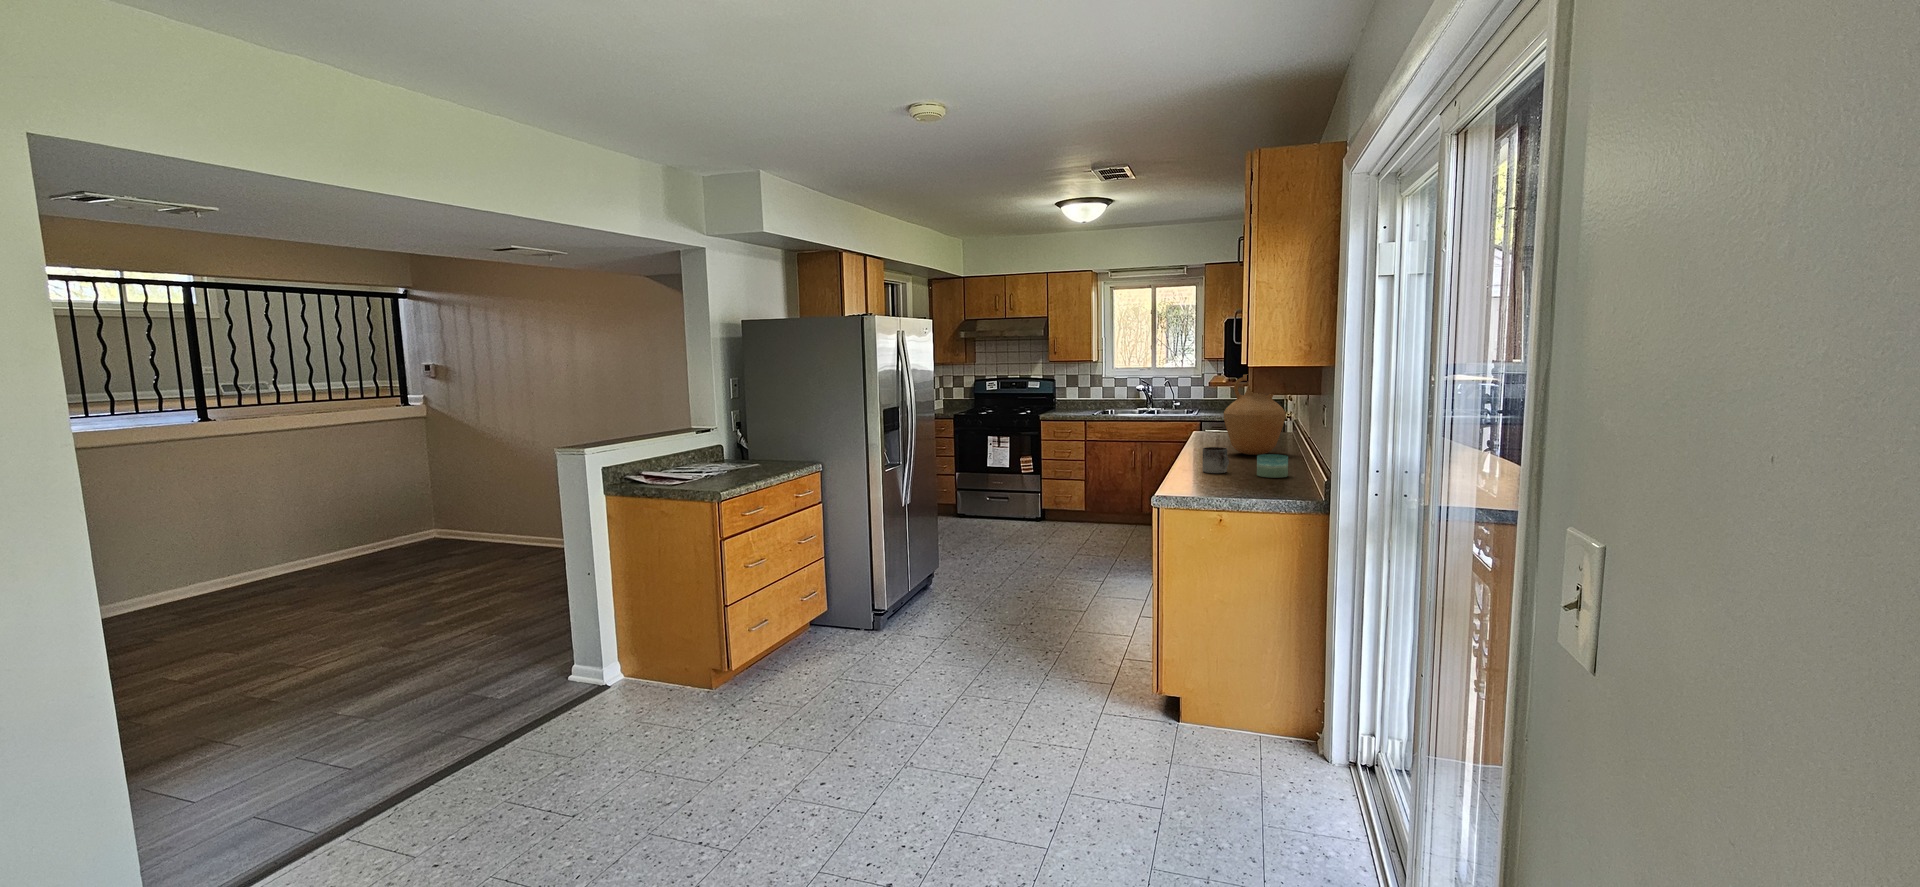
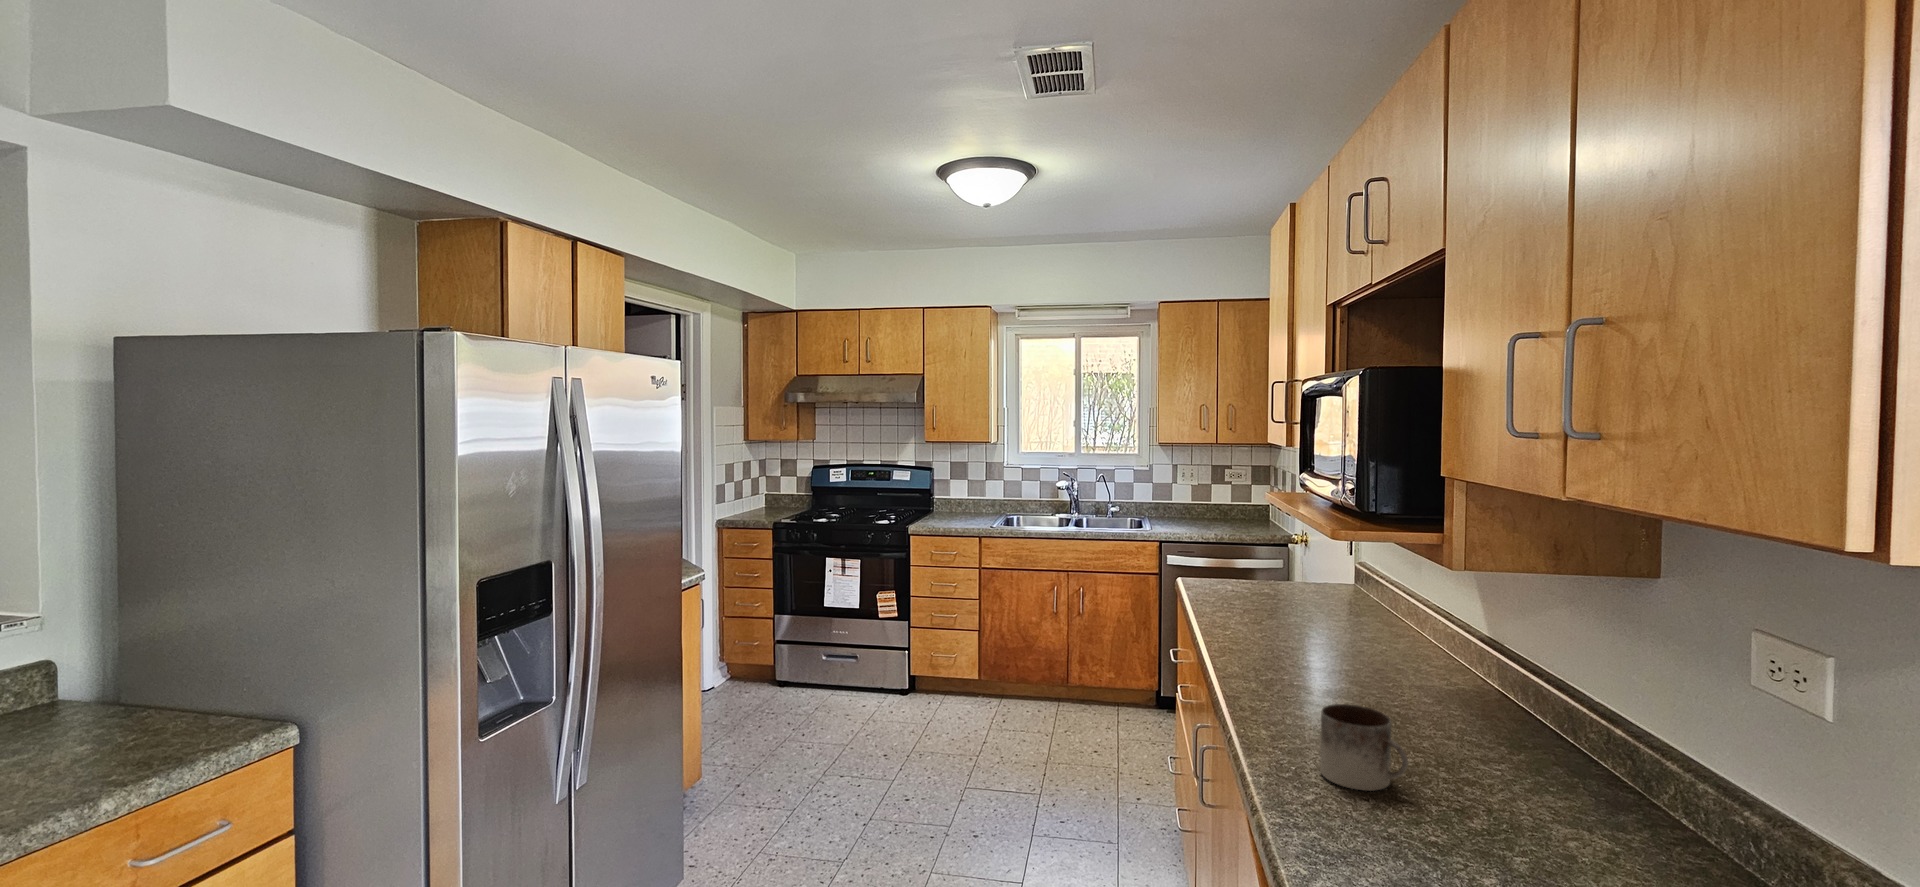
vase: present [1224,374,1286,455] -> none [1284,493,1423,669]
candle: present [1257,454,1288,478] -> none [1494,744,1598,836]

